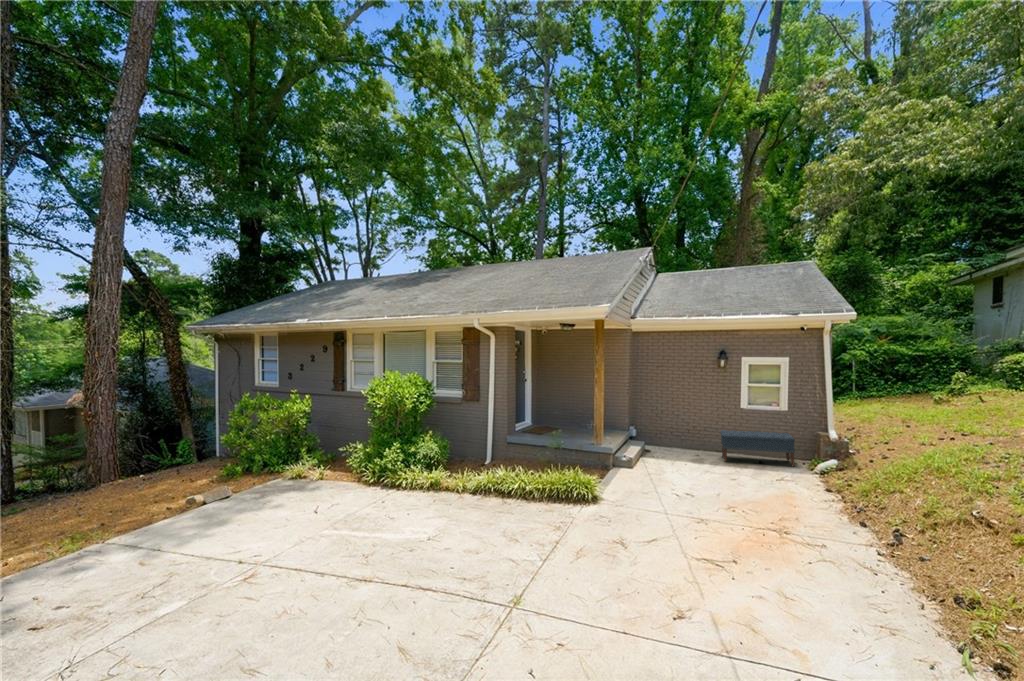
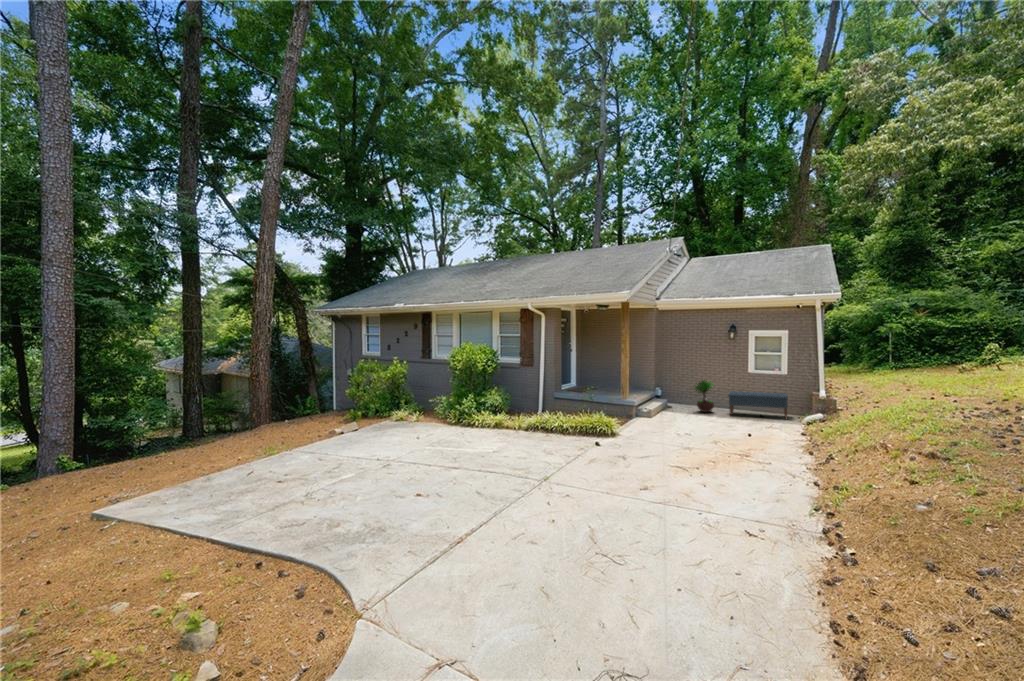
potted tree: none [676,413,705,457] -> present [695,380,714,412]

